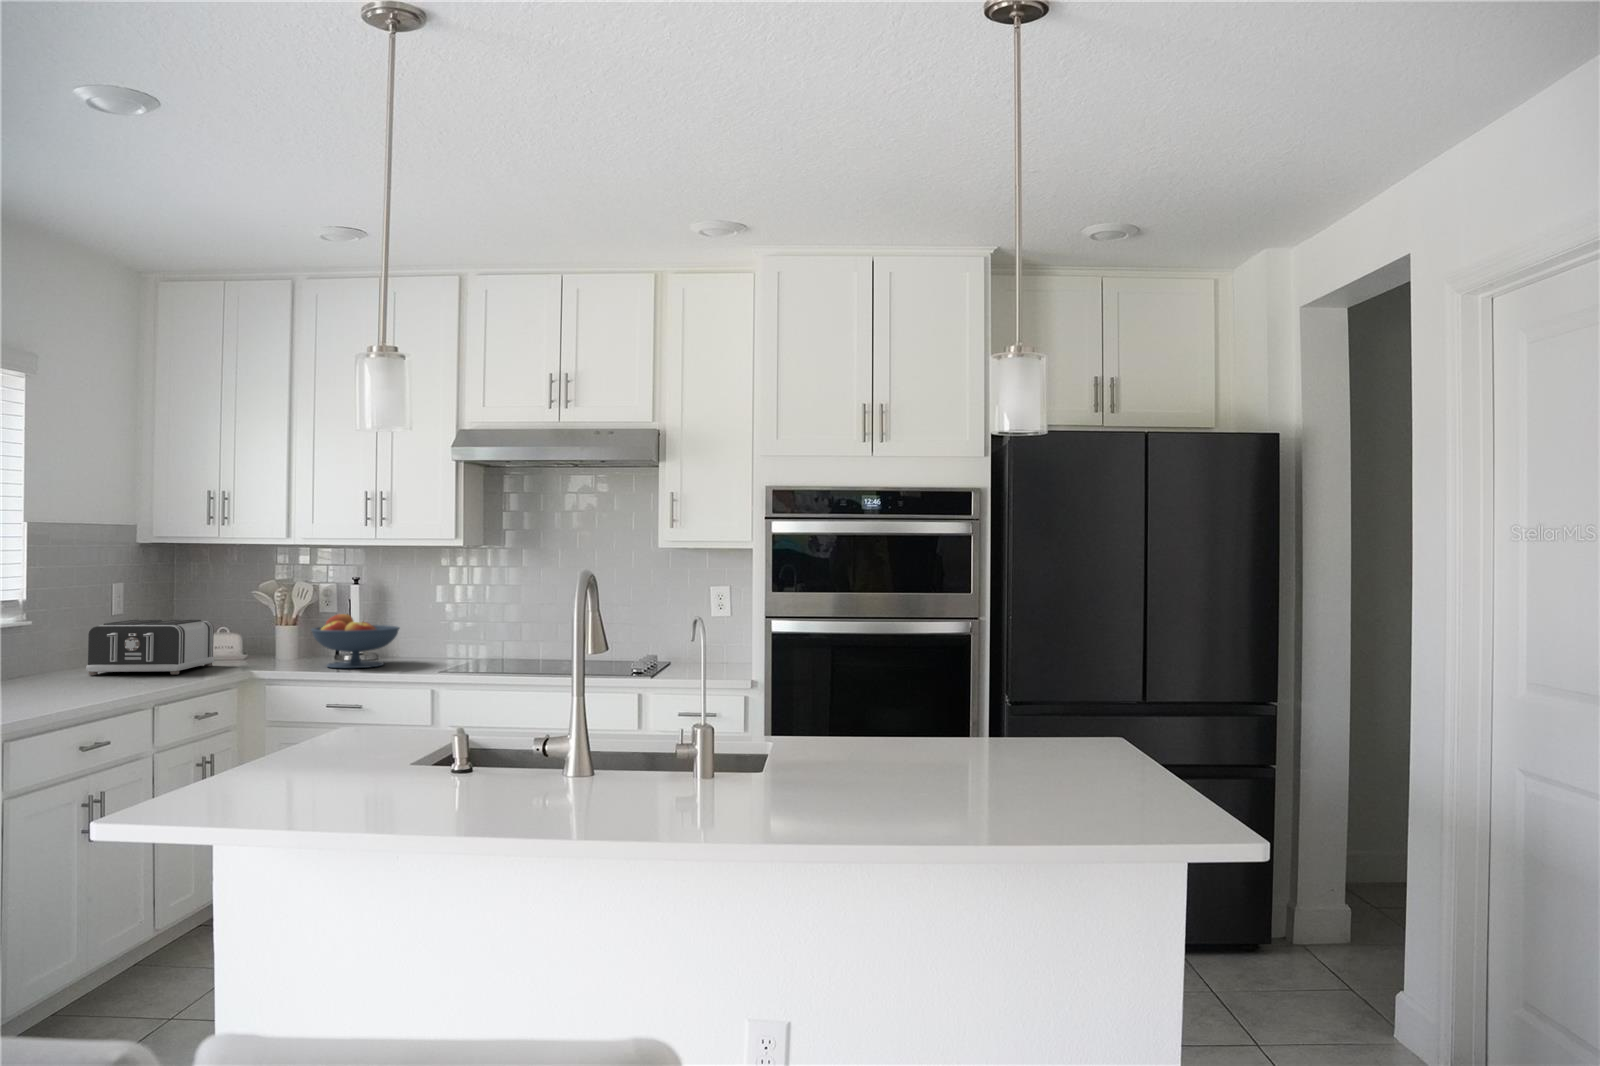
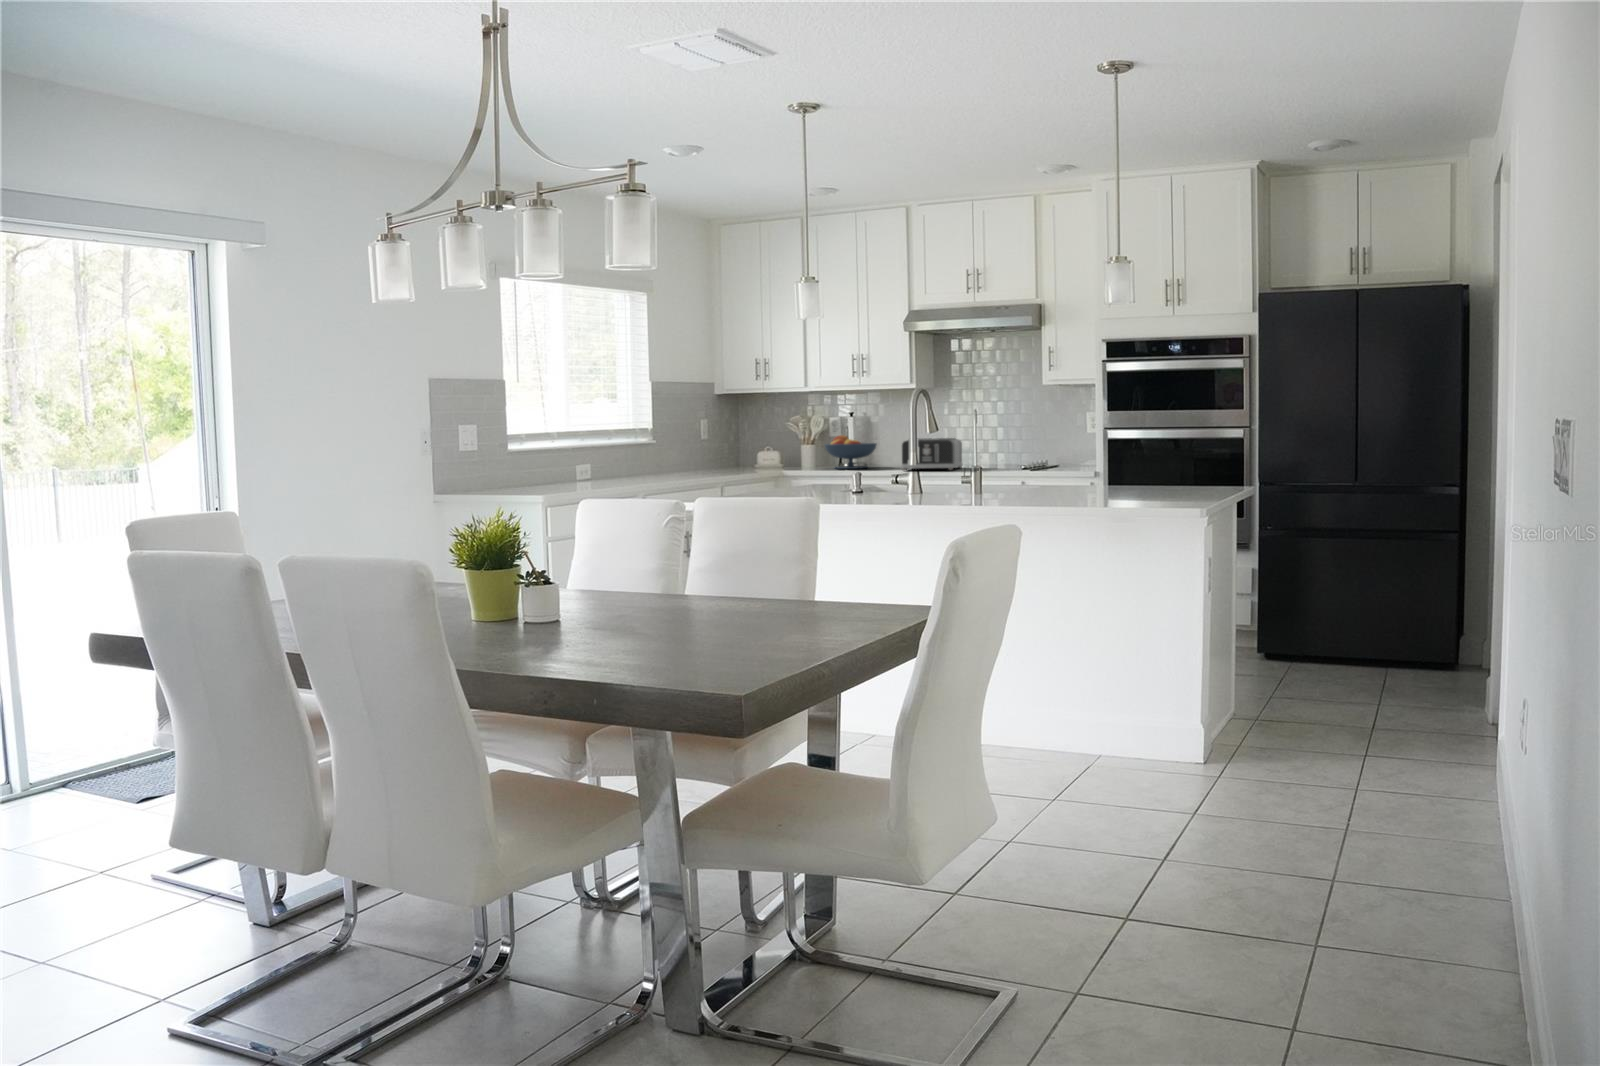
toaster: present [86,620,214,675] -> present [901,438,963,470]

